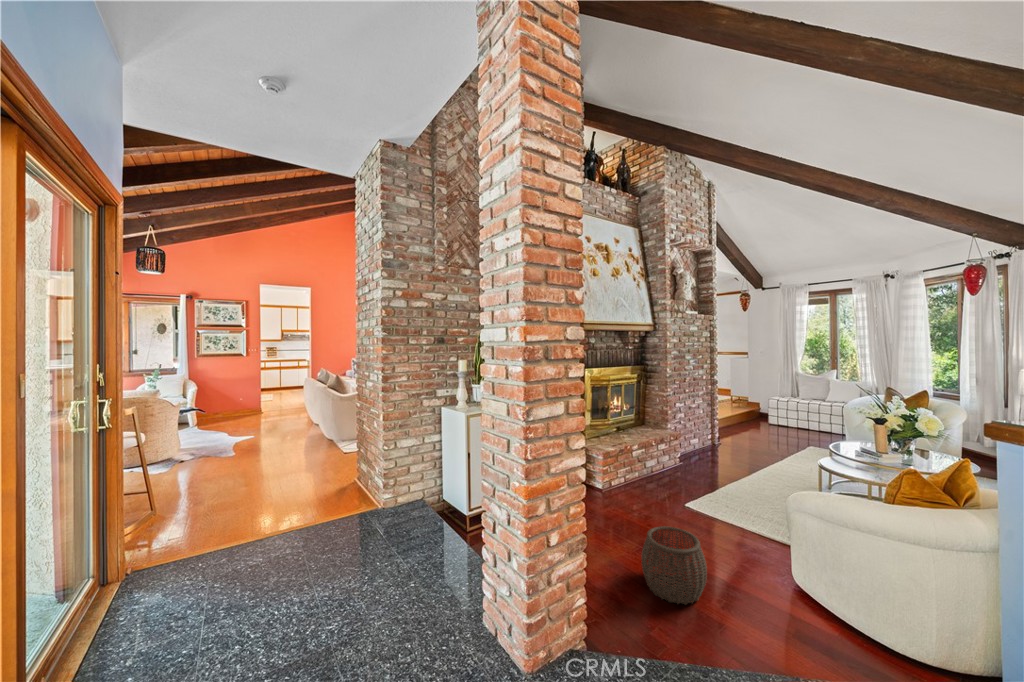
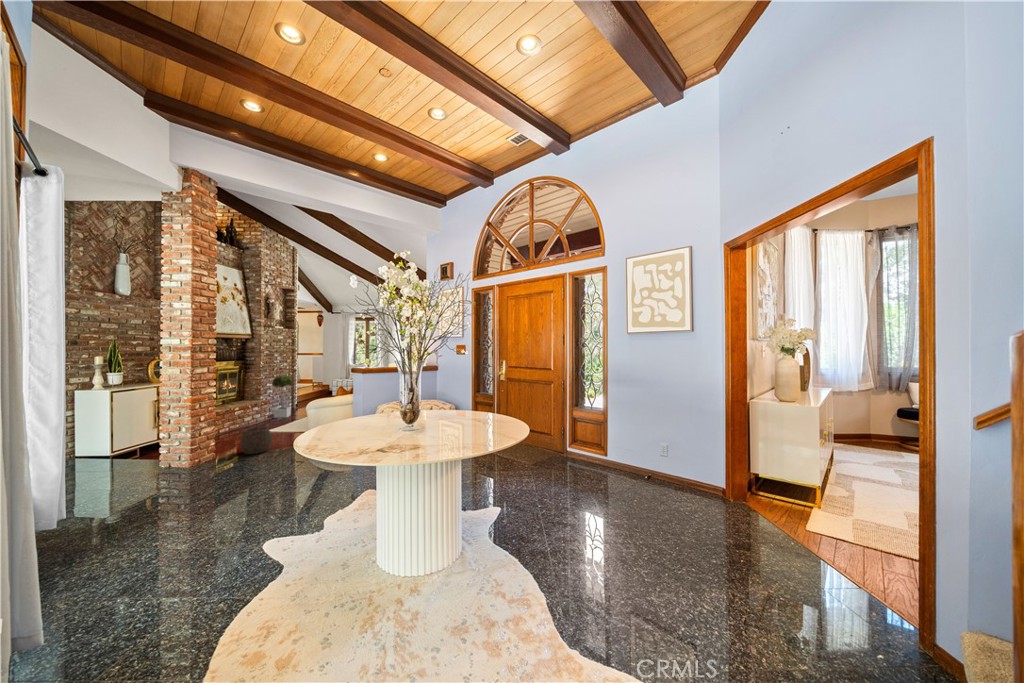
potted tree: none [684,392,717,466] -> present [272,375,292,418]

